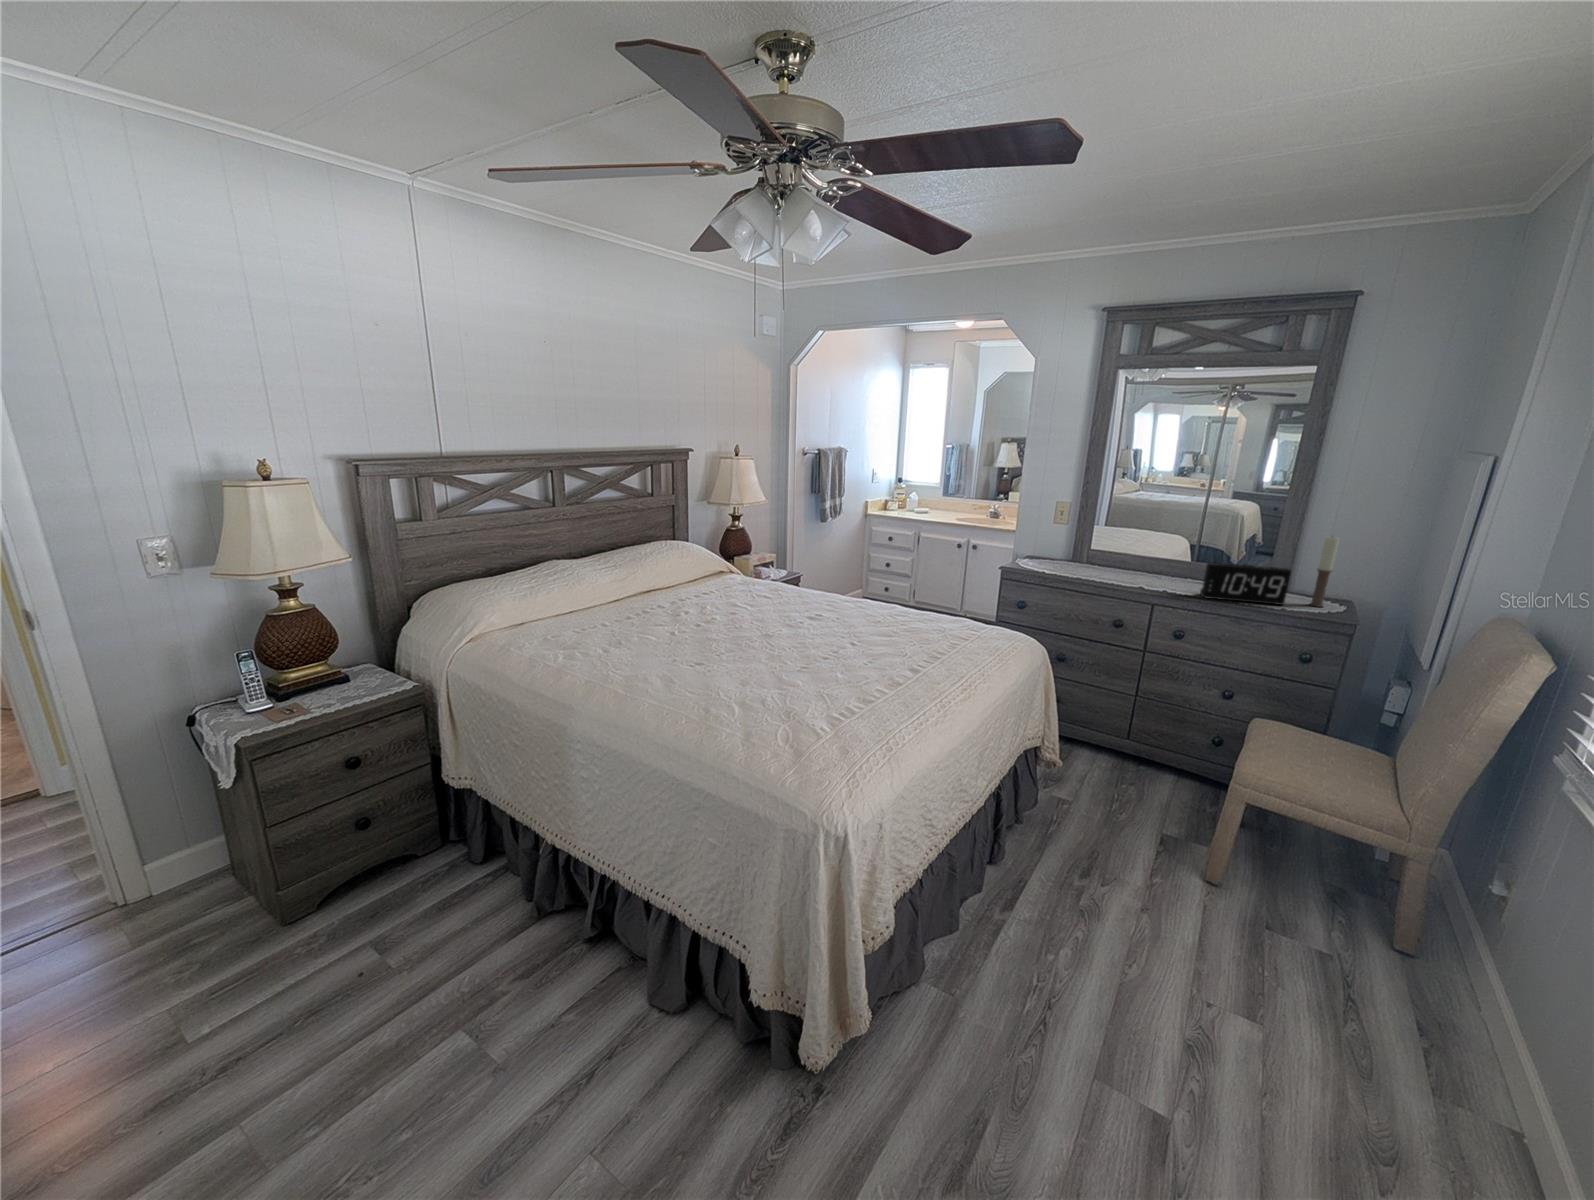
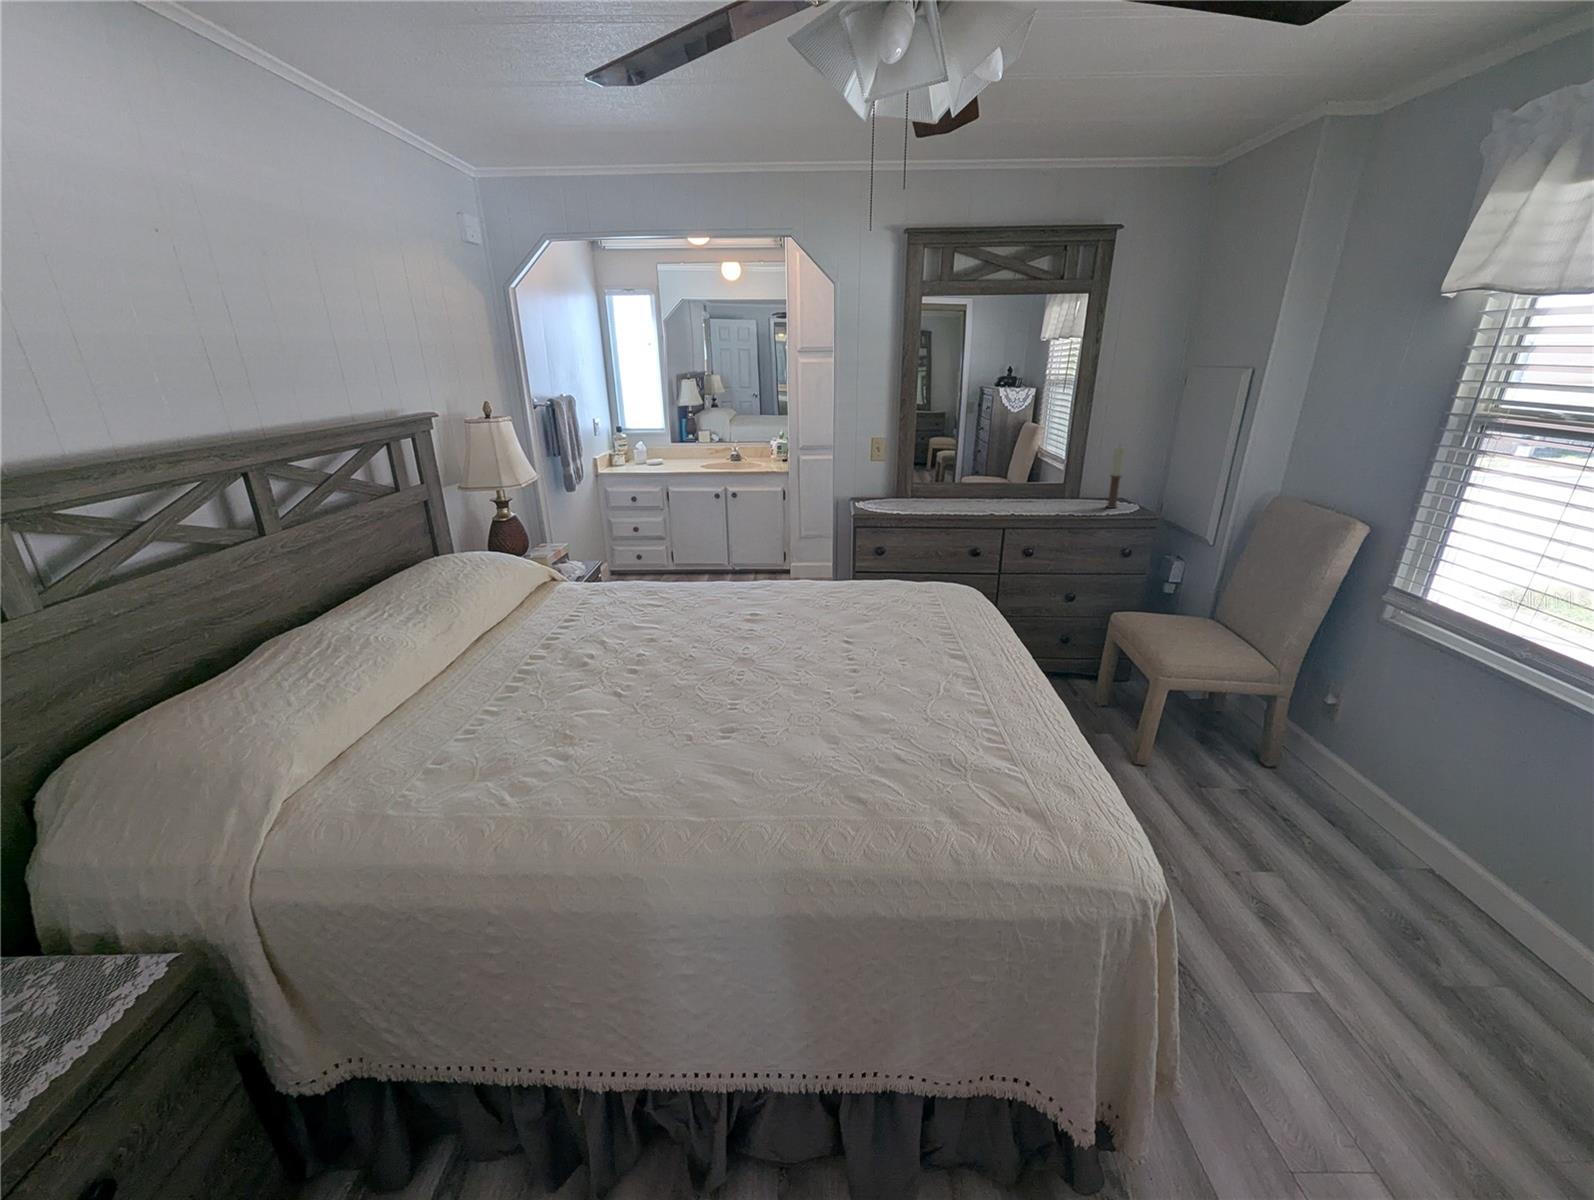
alarm clock: present [1200,562,1291,605] -> none [1034,478,1101,516]

